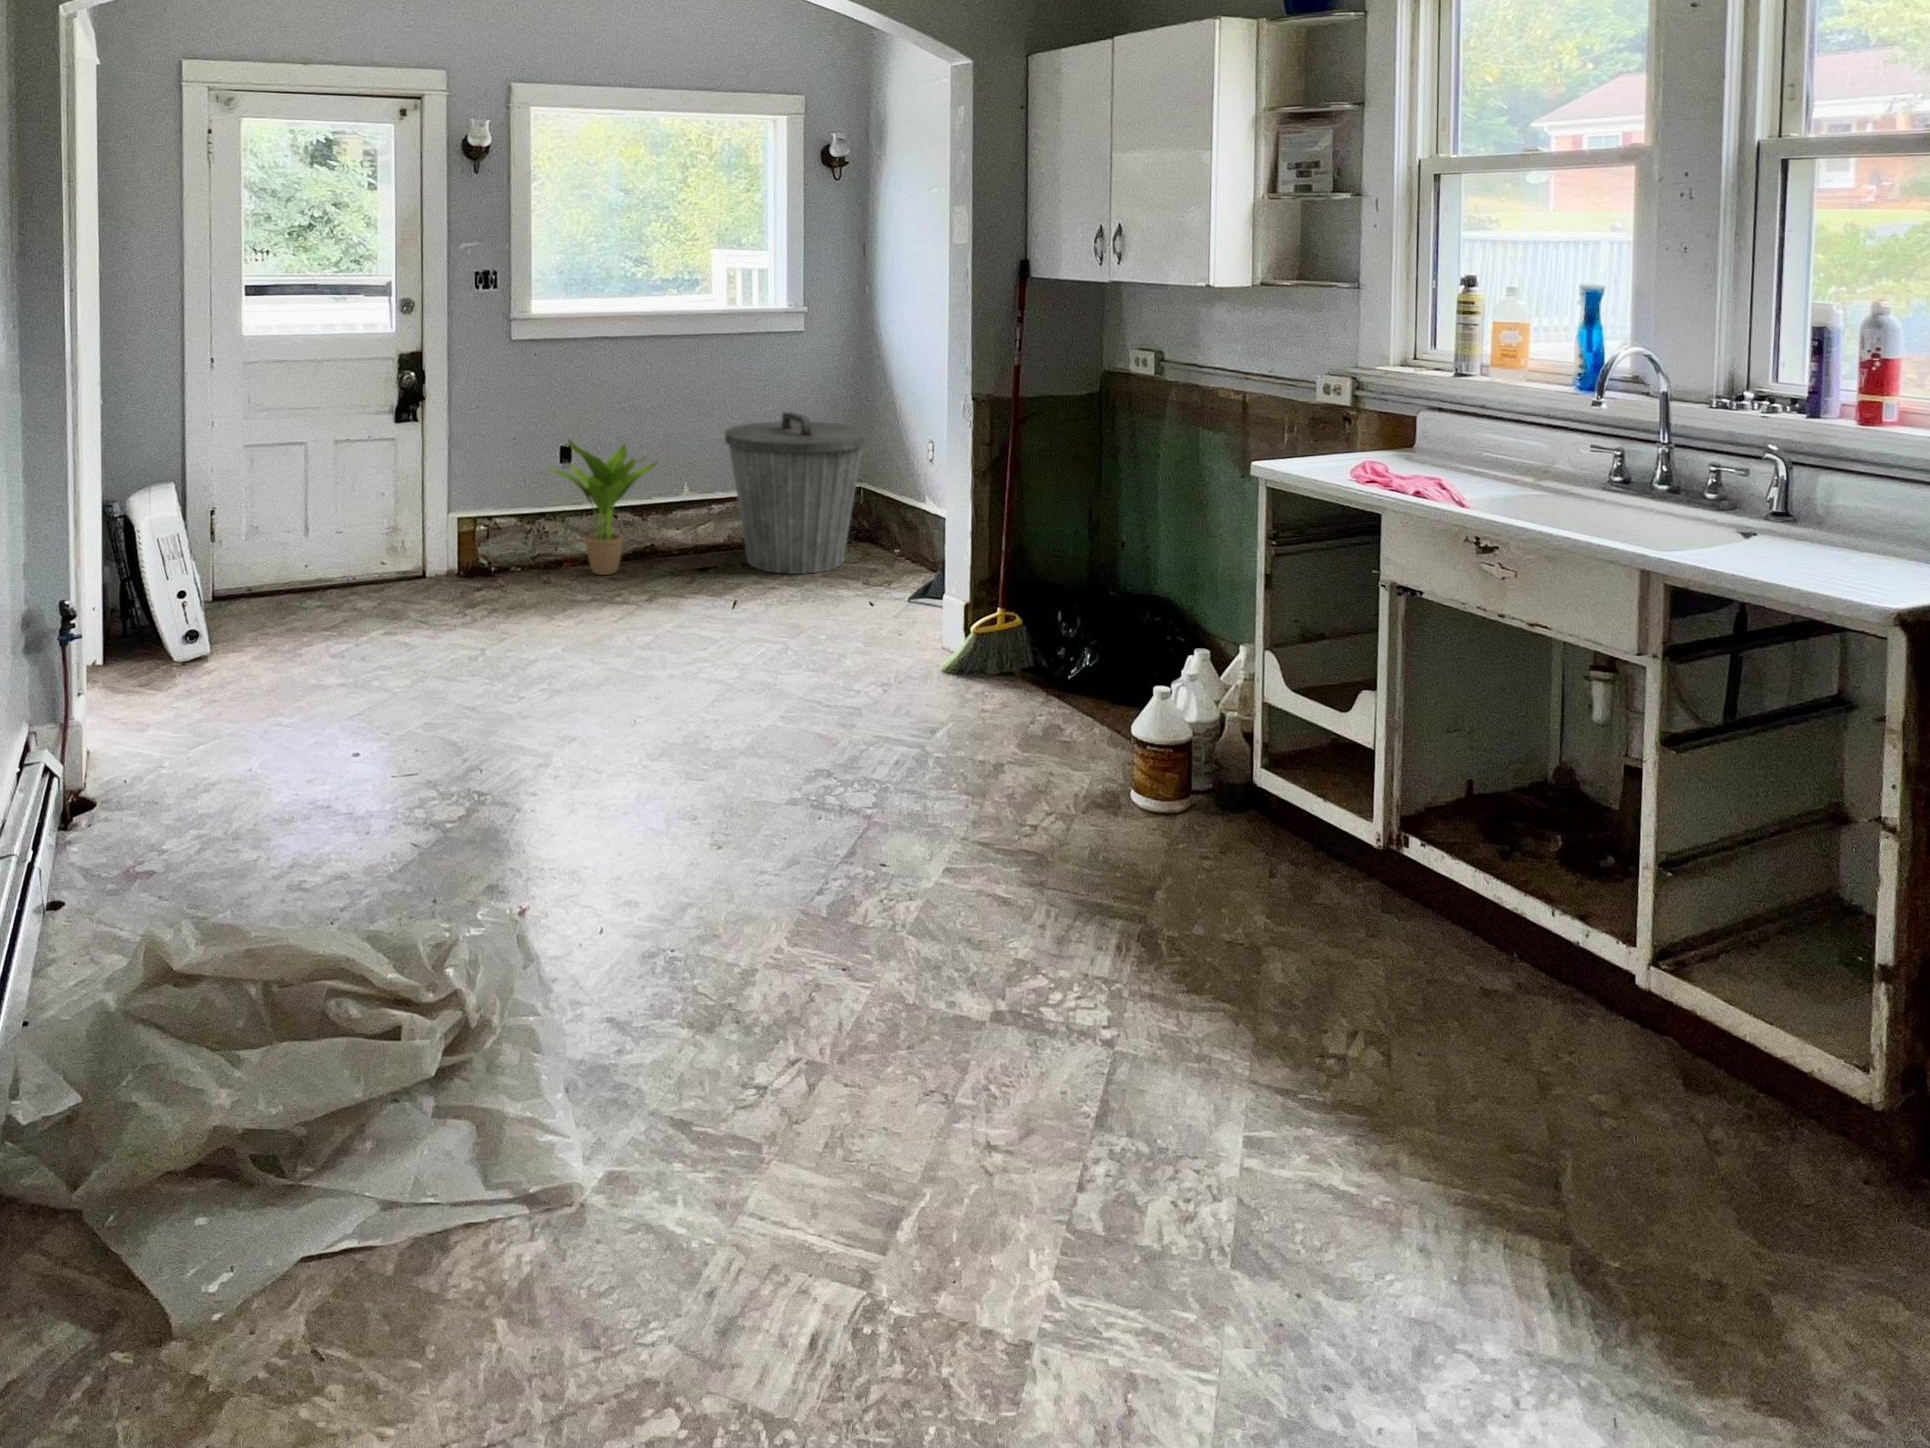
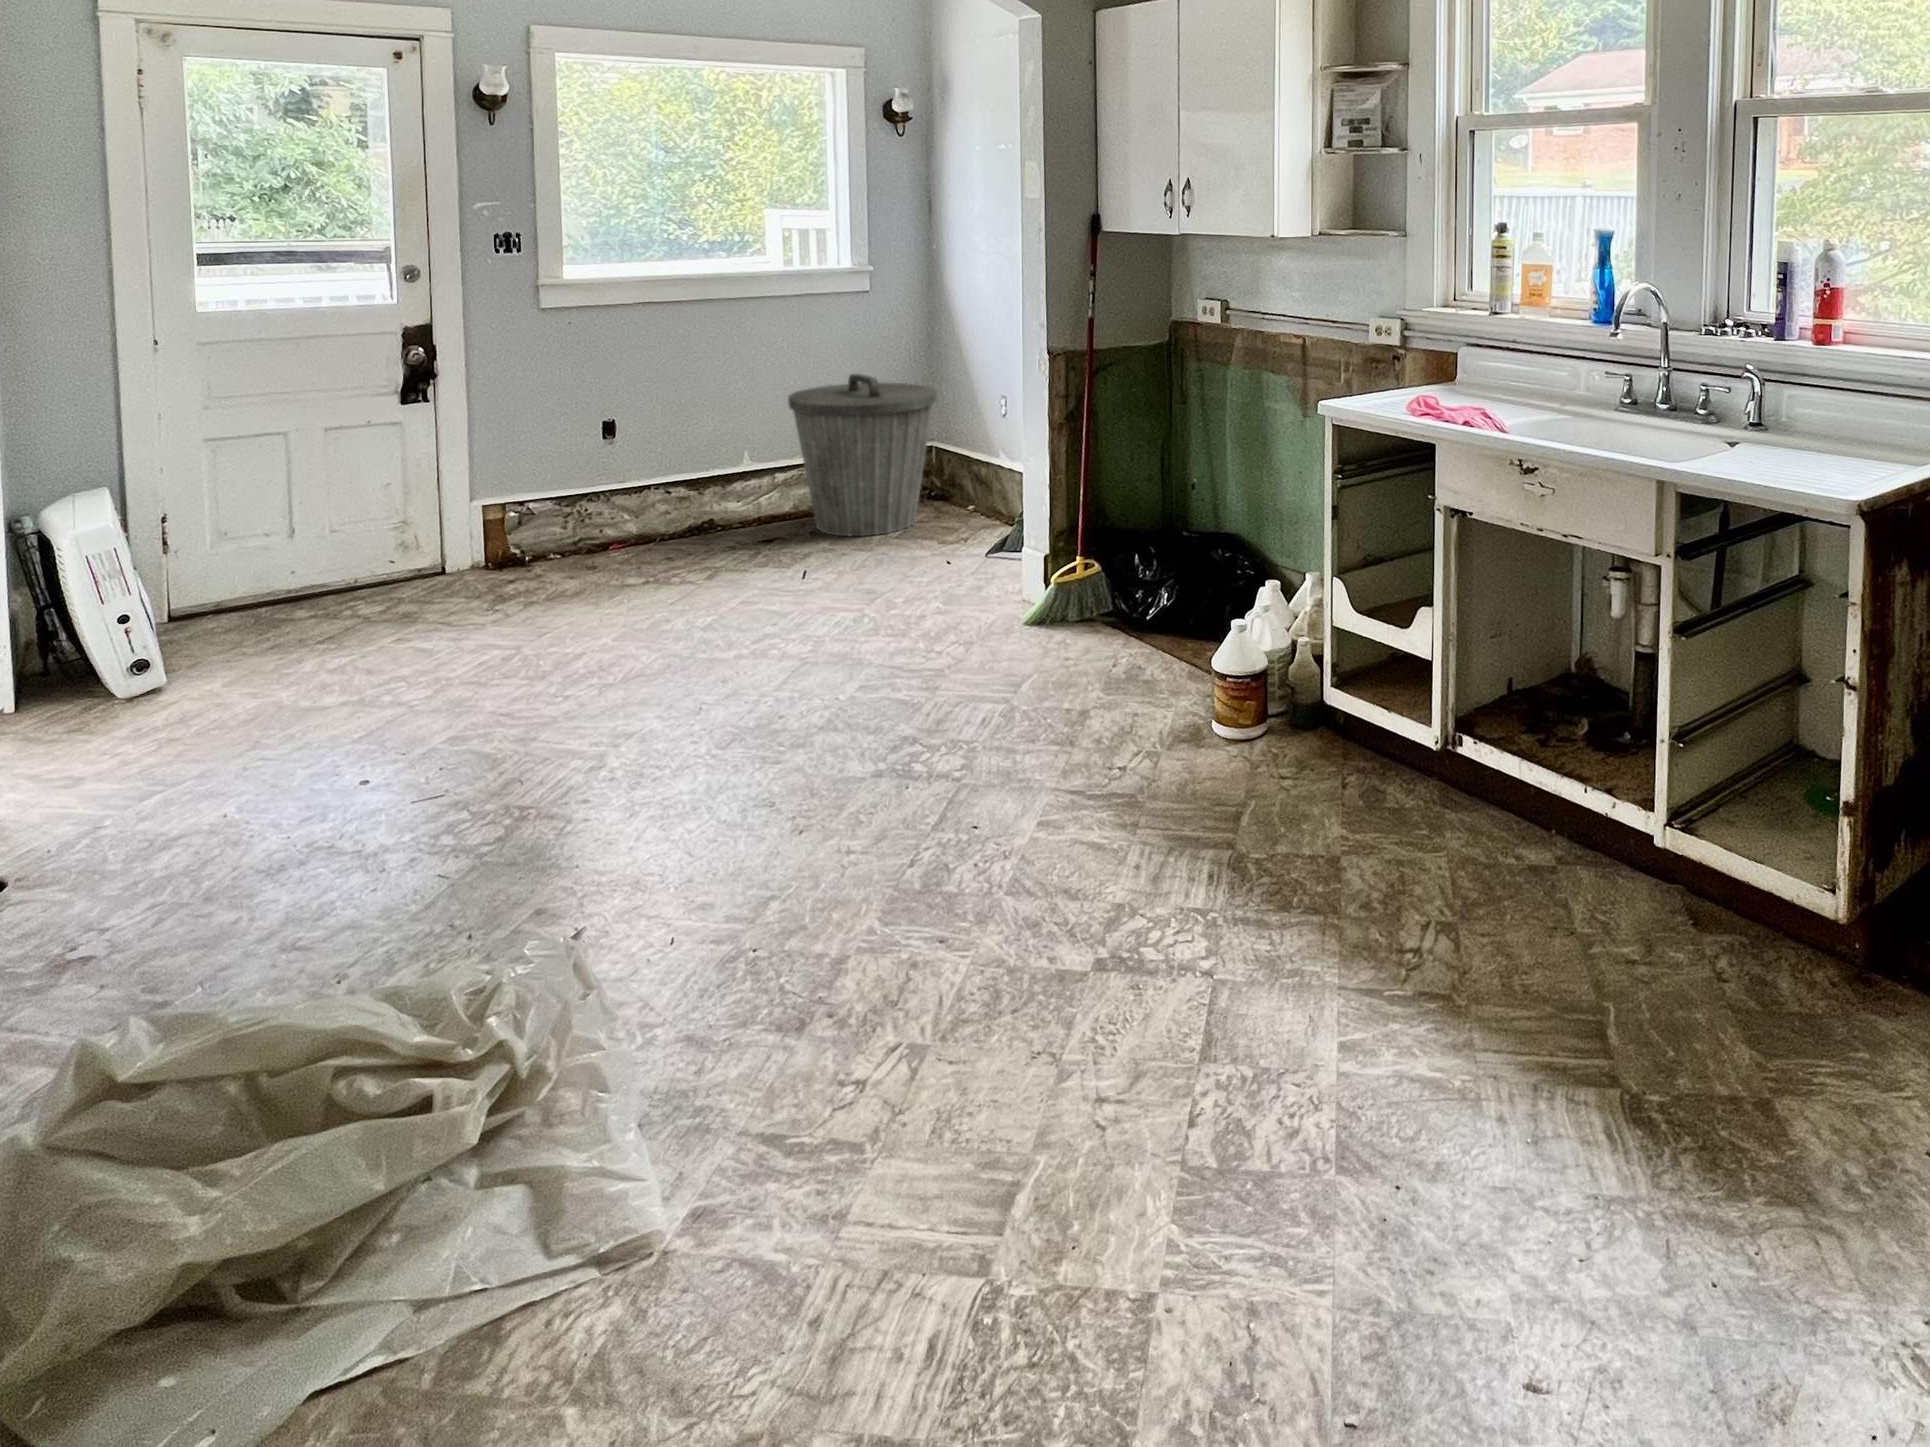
potted plant: present [550,440,656,575] -> none [589,412,716,553]

